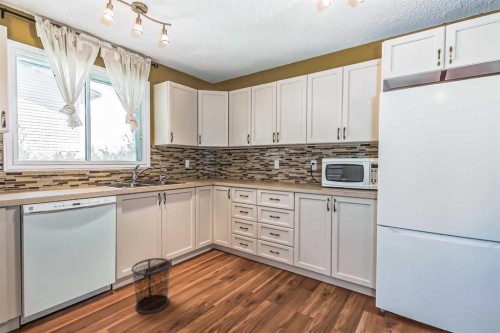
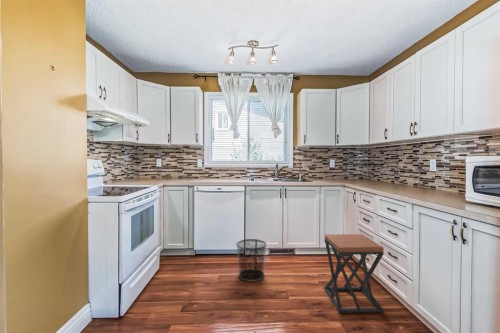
stool: none [230,225,280,295] -> present [325,234,384,313]

